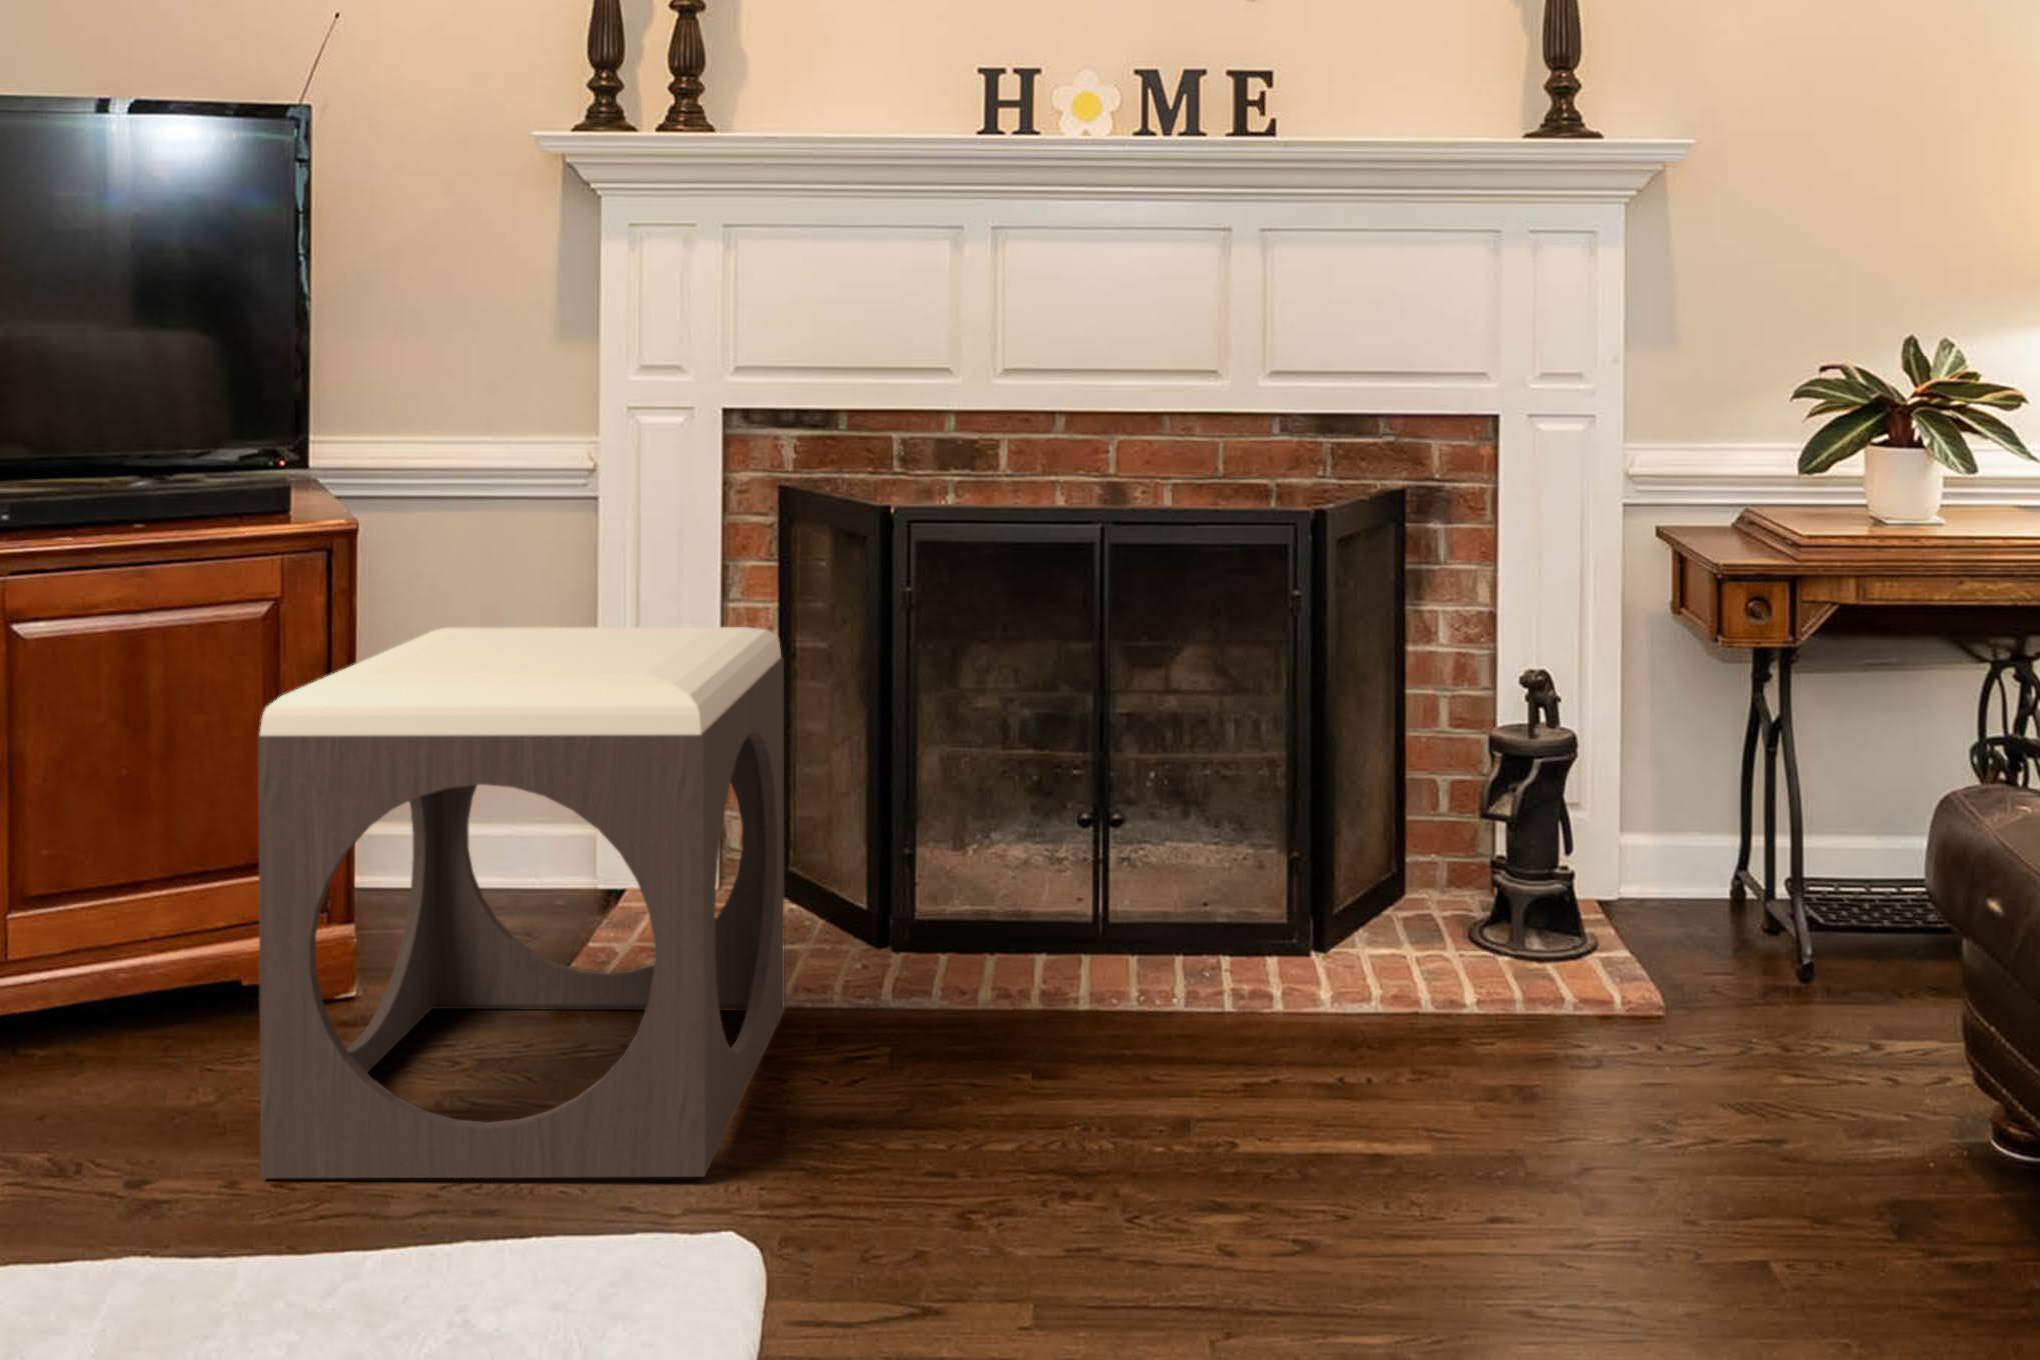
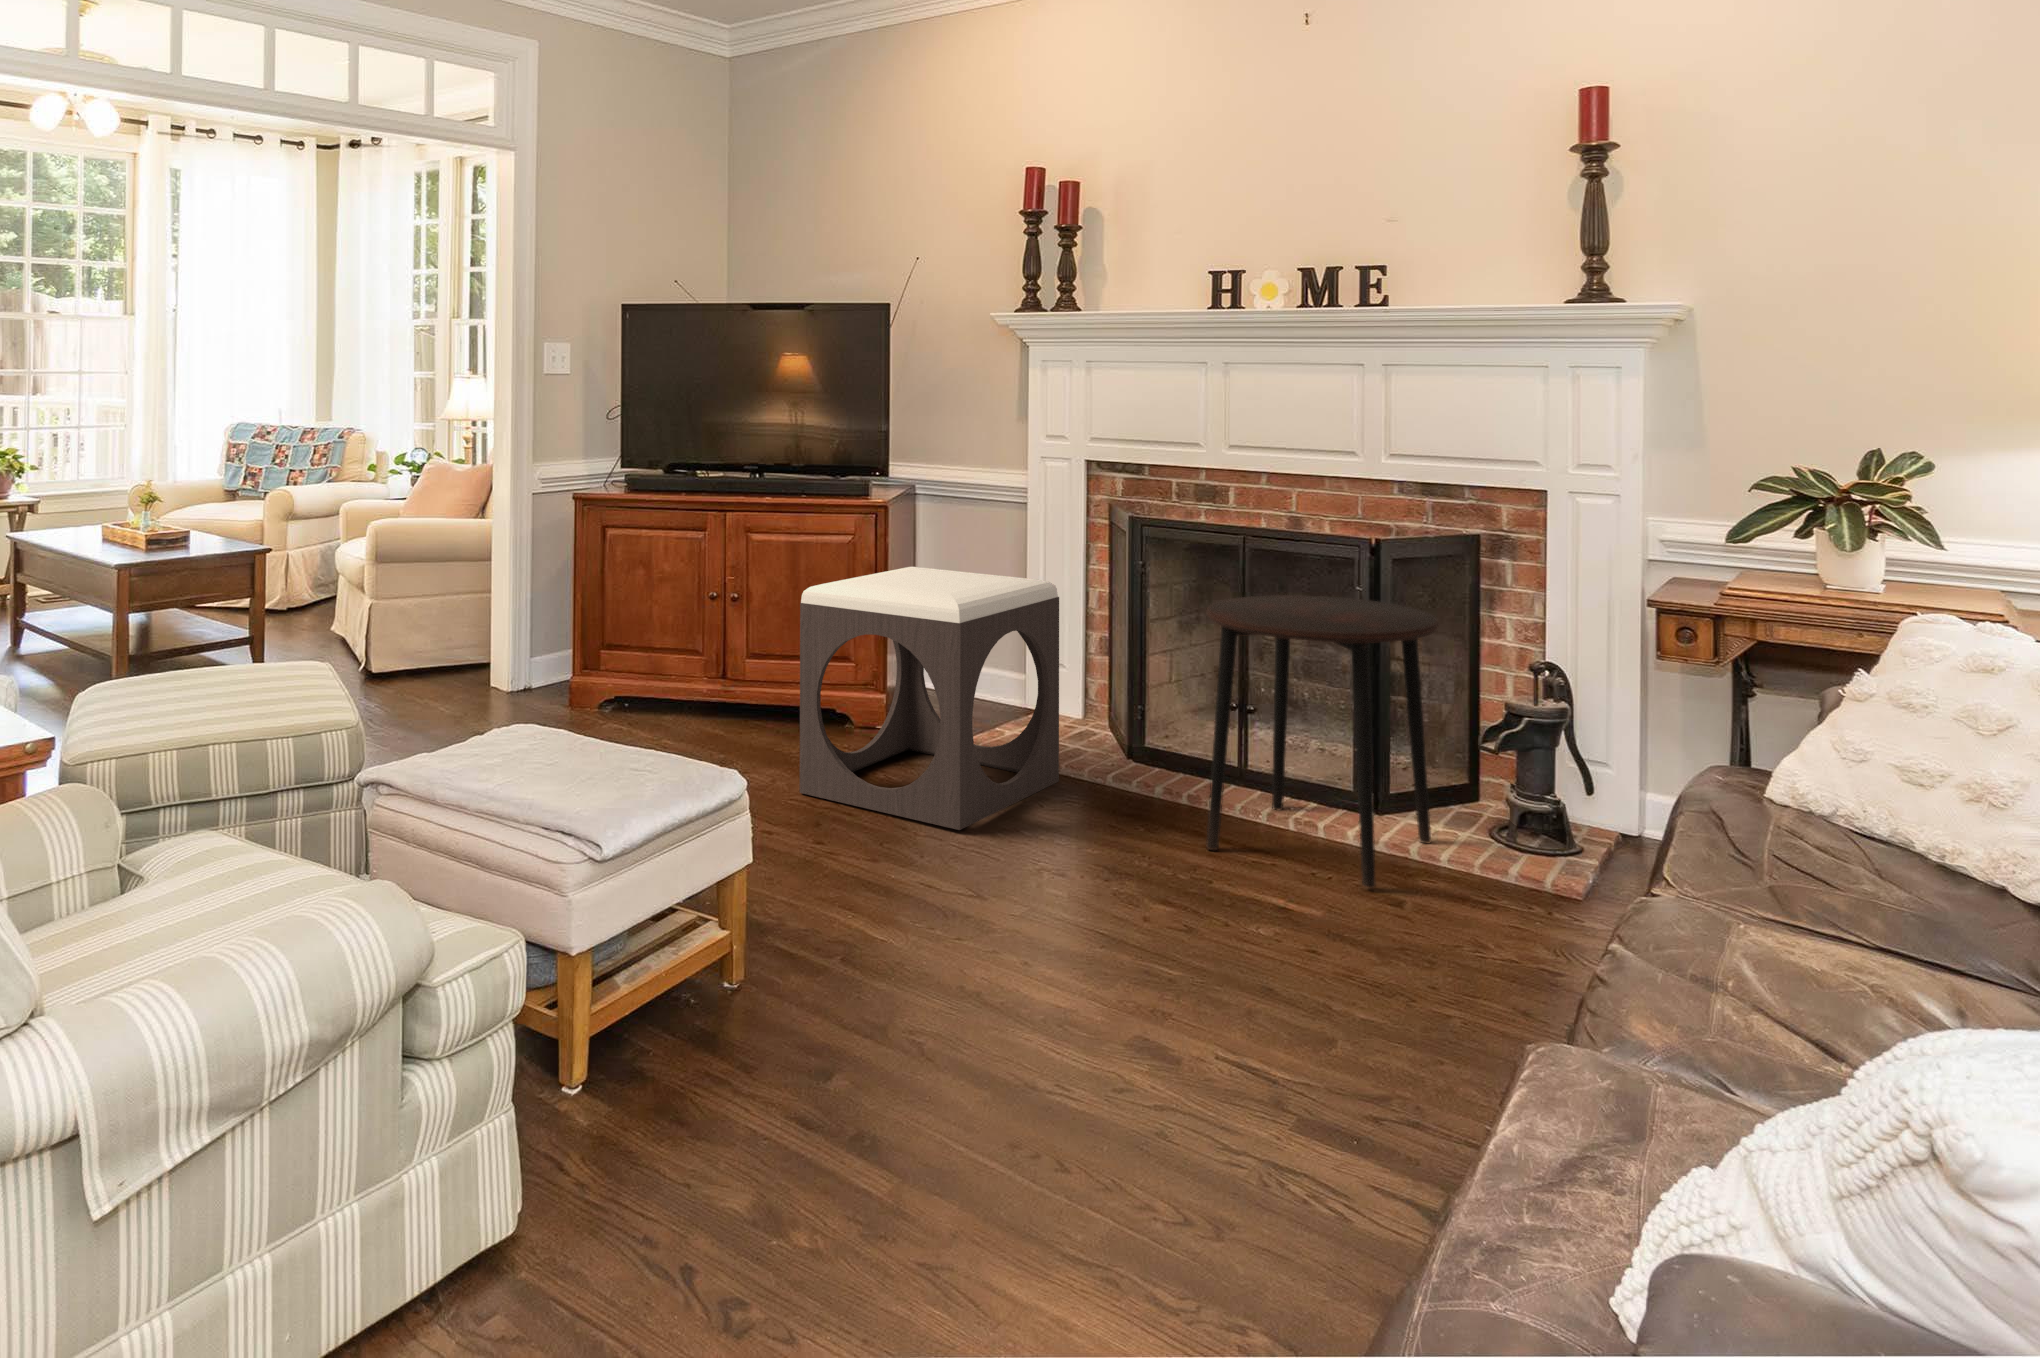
side table: none [1117,606,1502,1095] -> present [1206,595,1439,888]

